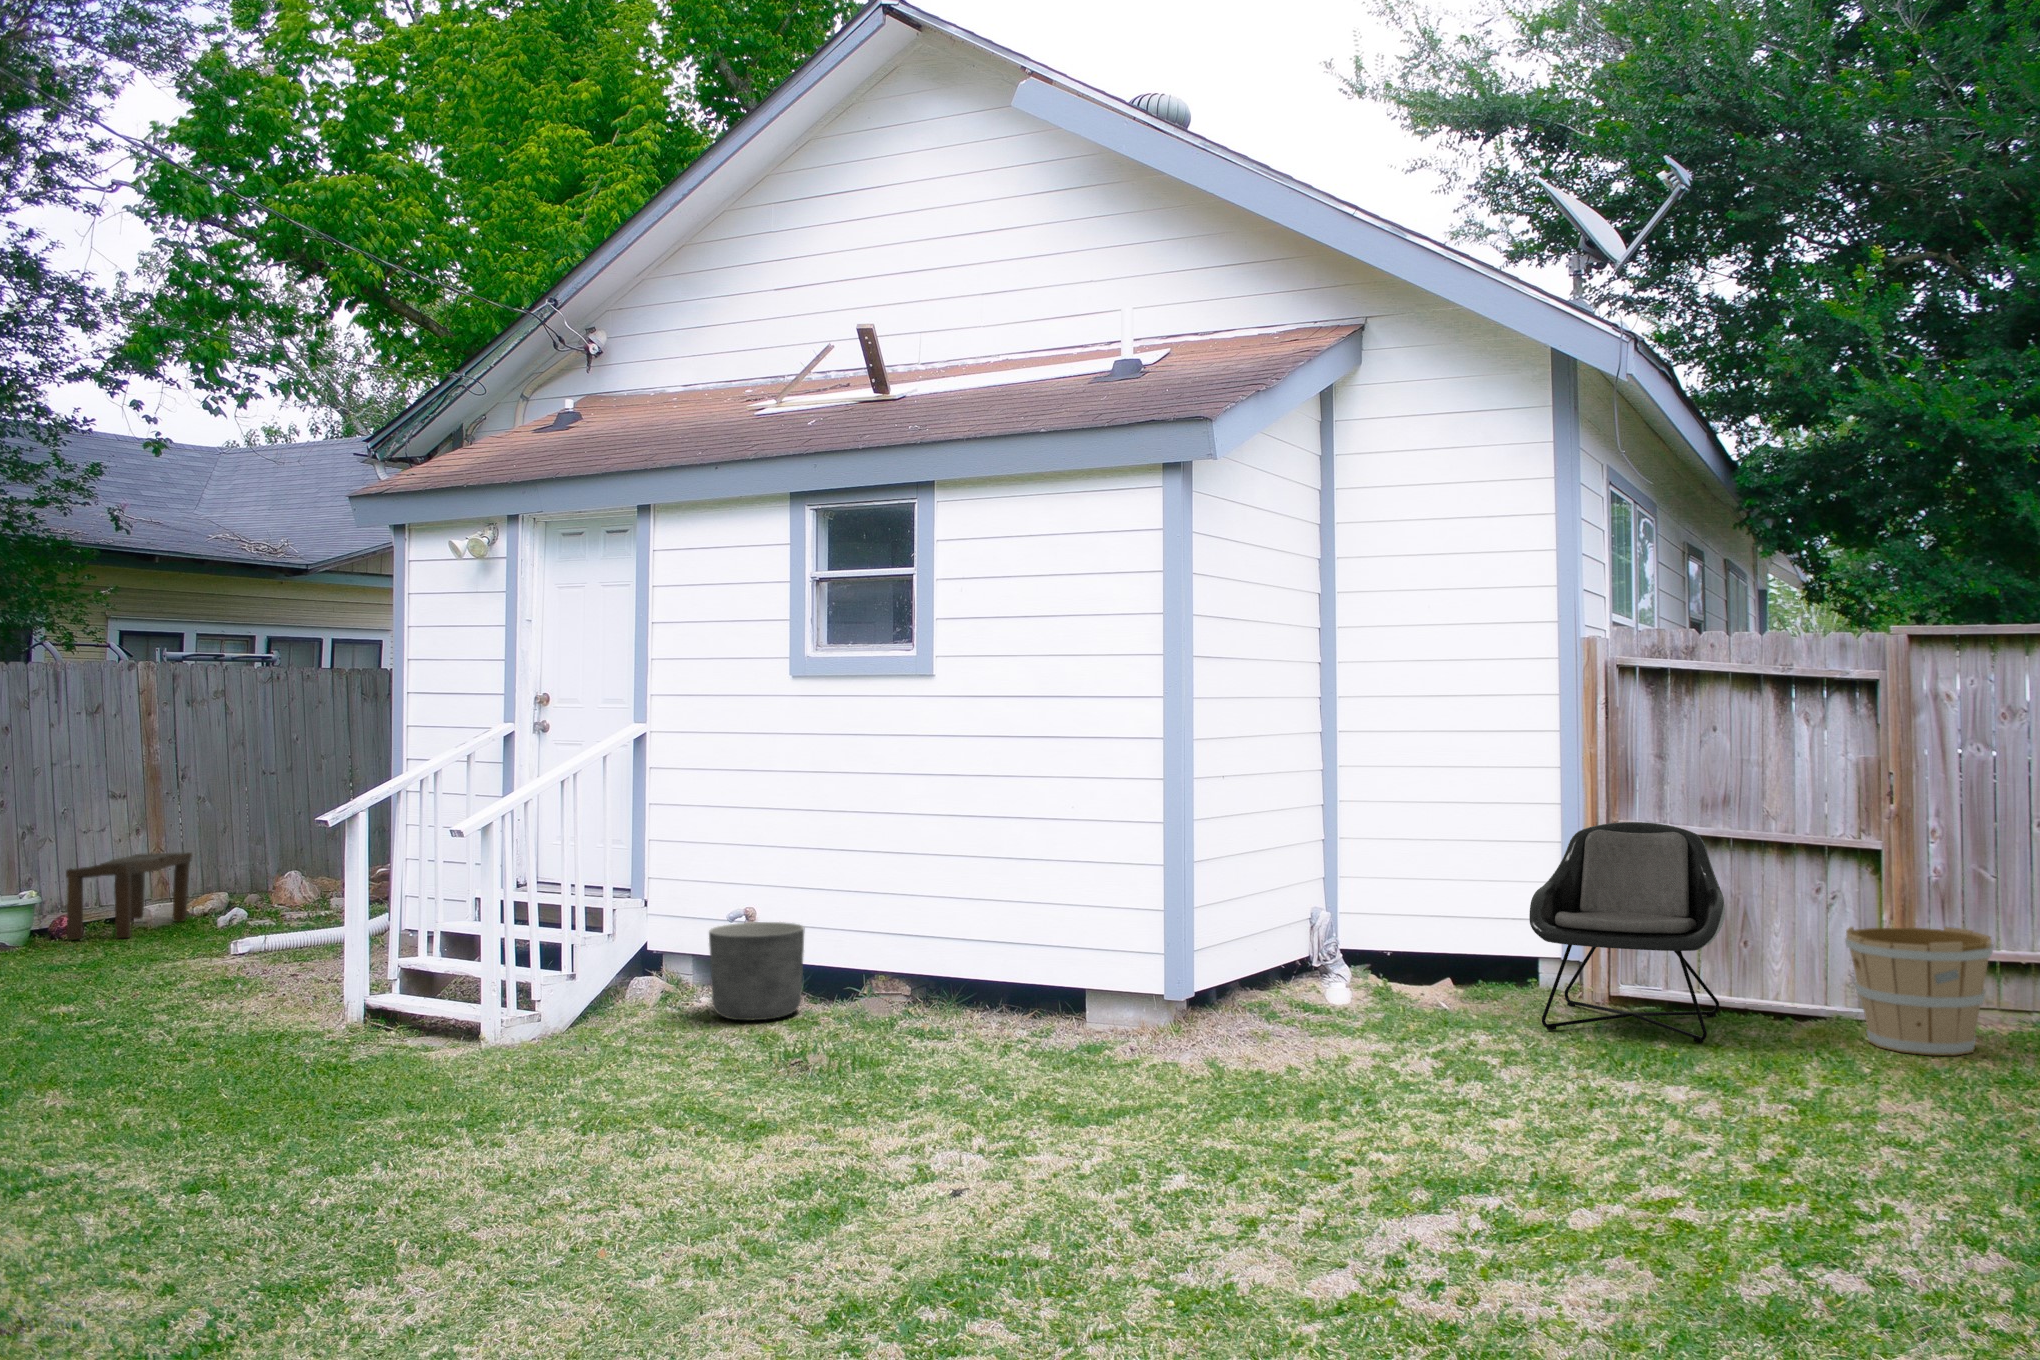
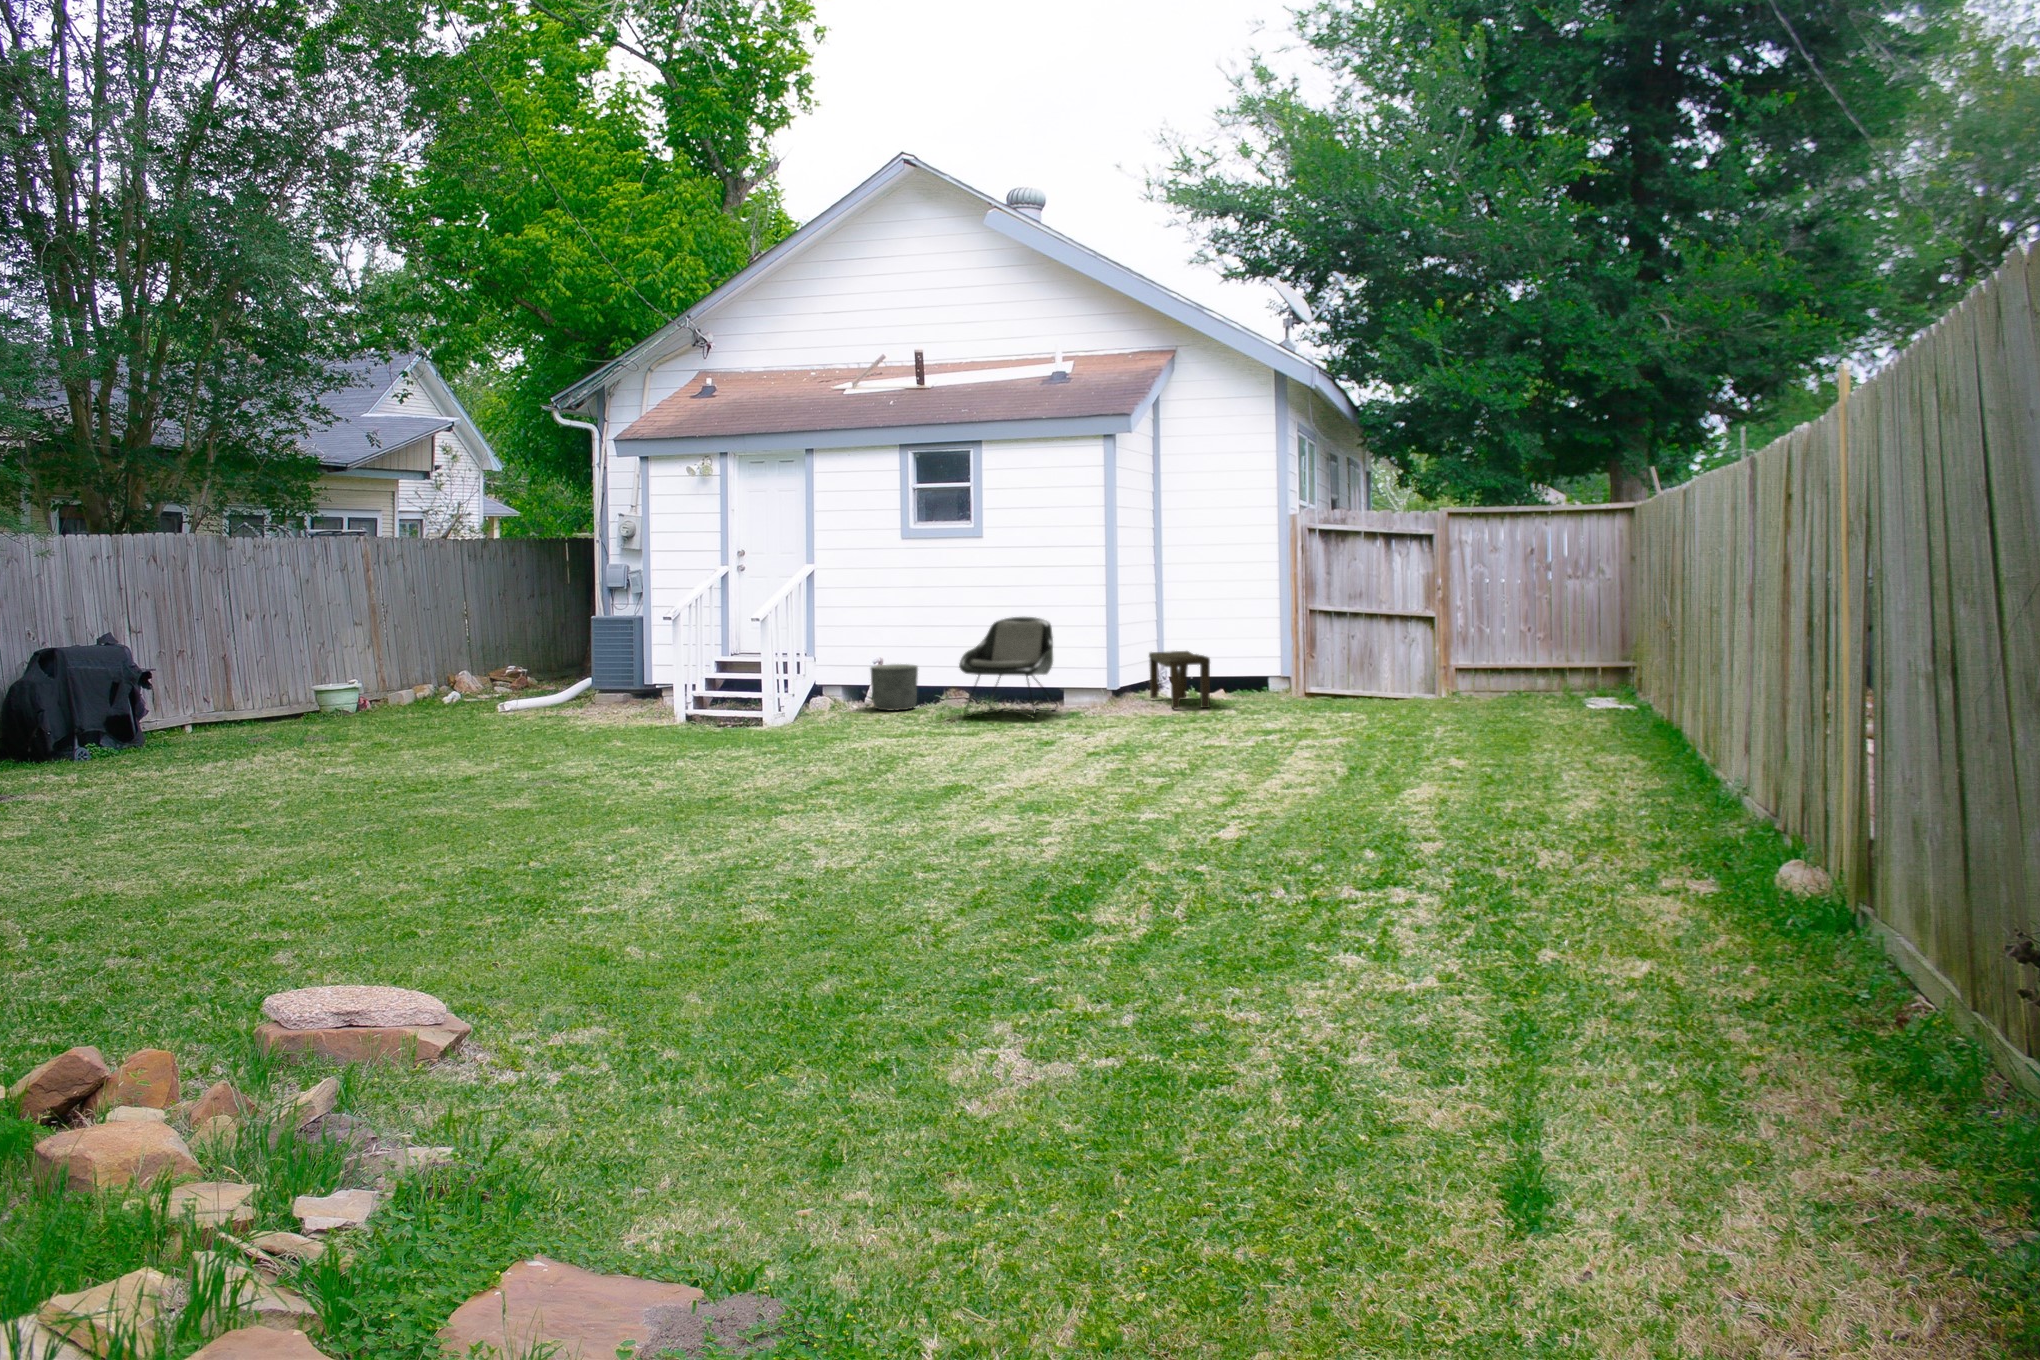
lounge chair: present [1529,822,1725,1043] -> present [959,617,1057,719]
bench: present [66,852,192,940] -> present [1149,651,1210,709]
wooden bucket: present [1845,927,1994,1056] -> none [1414,648,1478,703]

